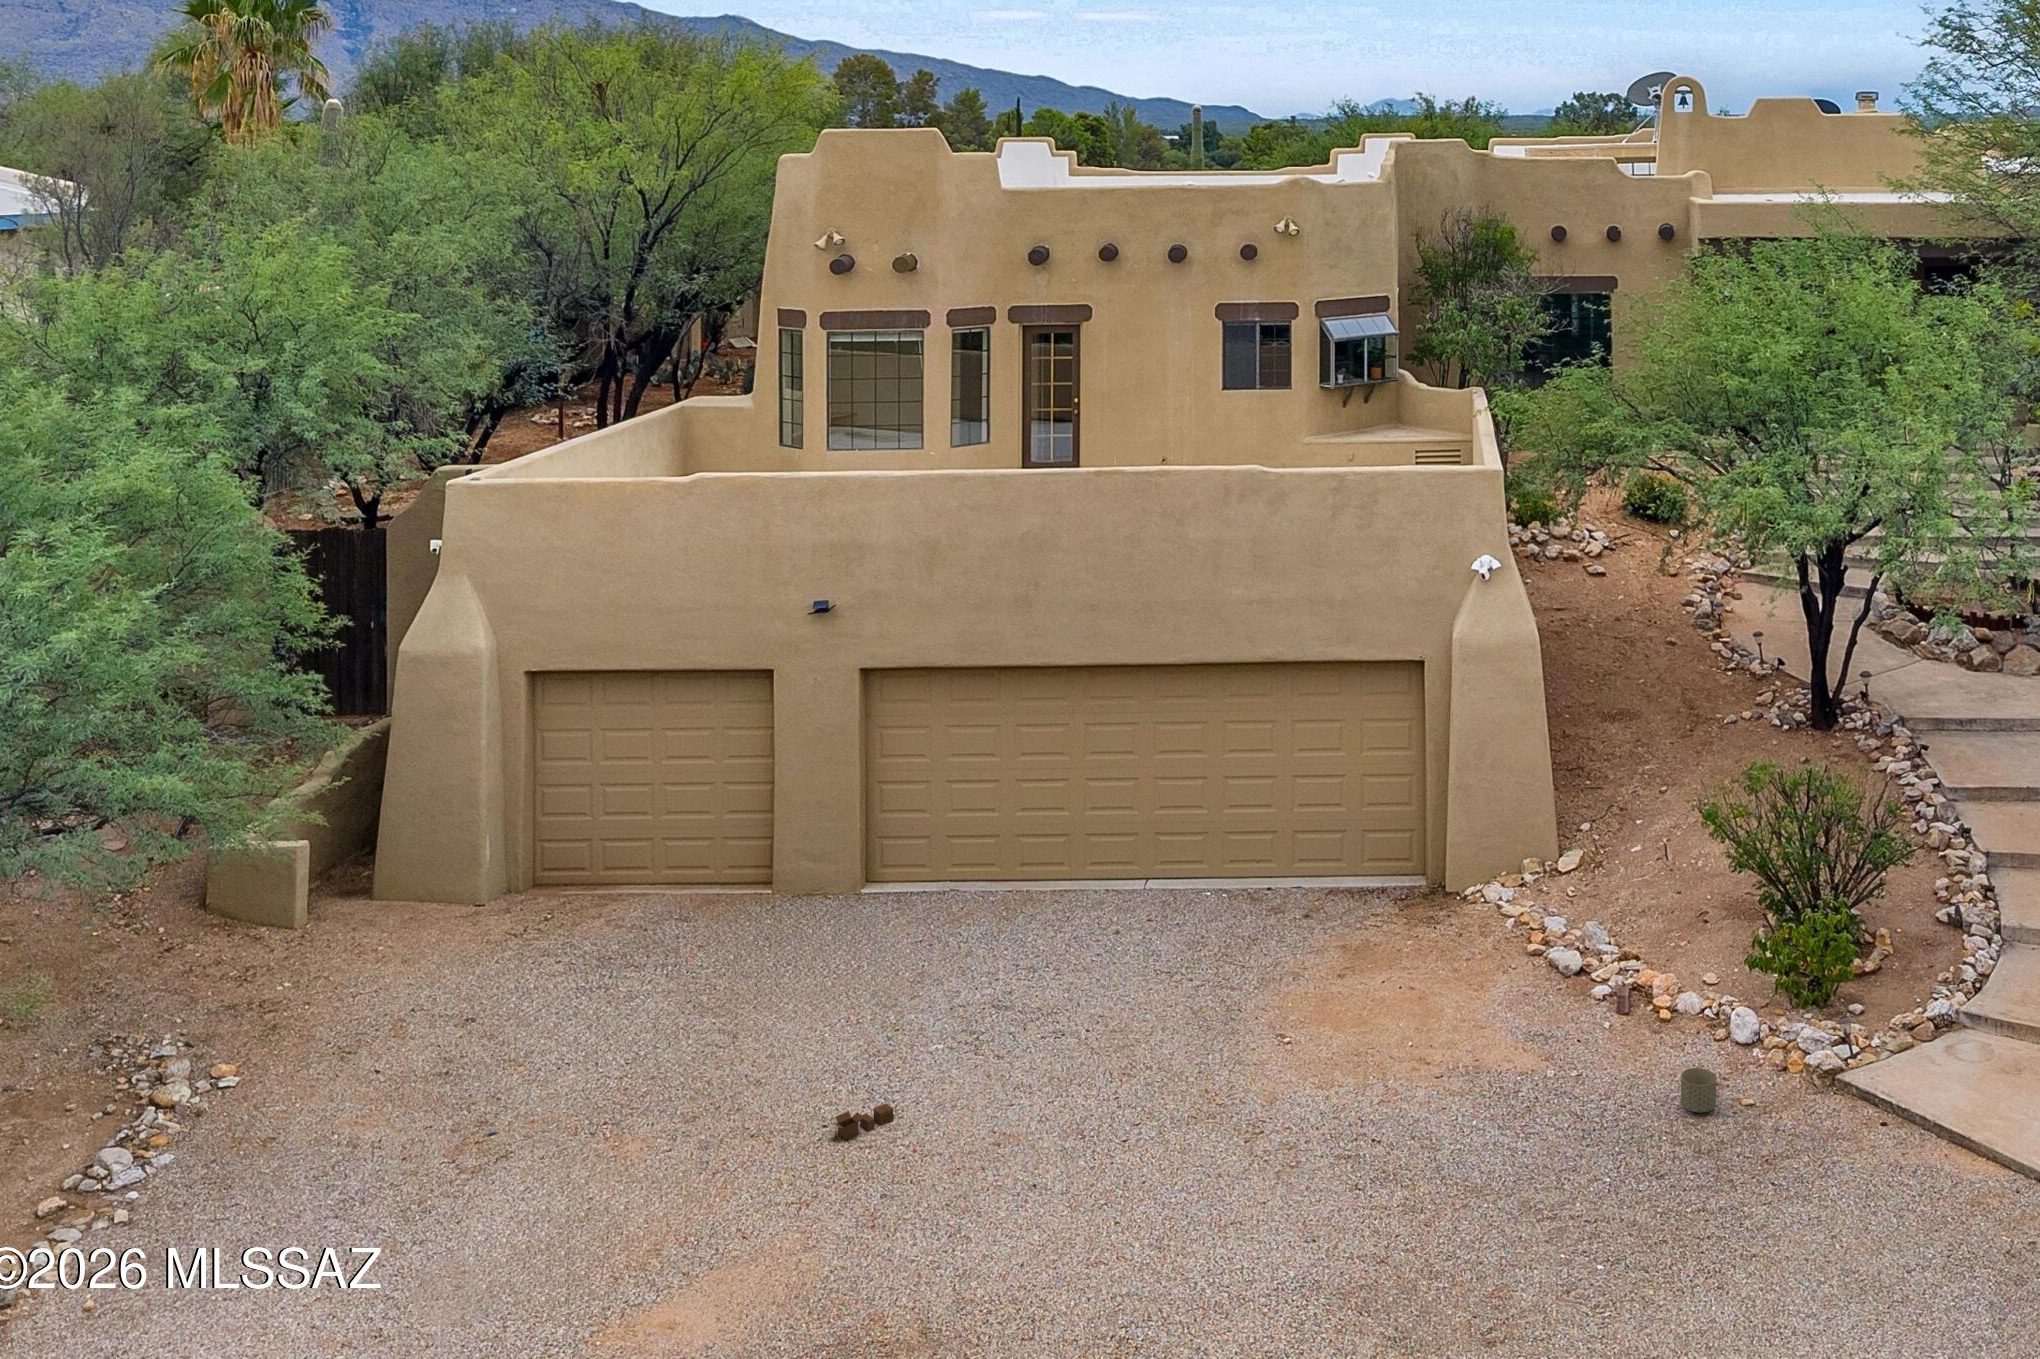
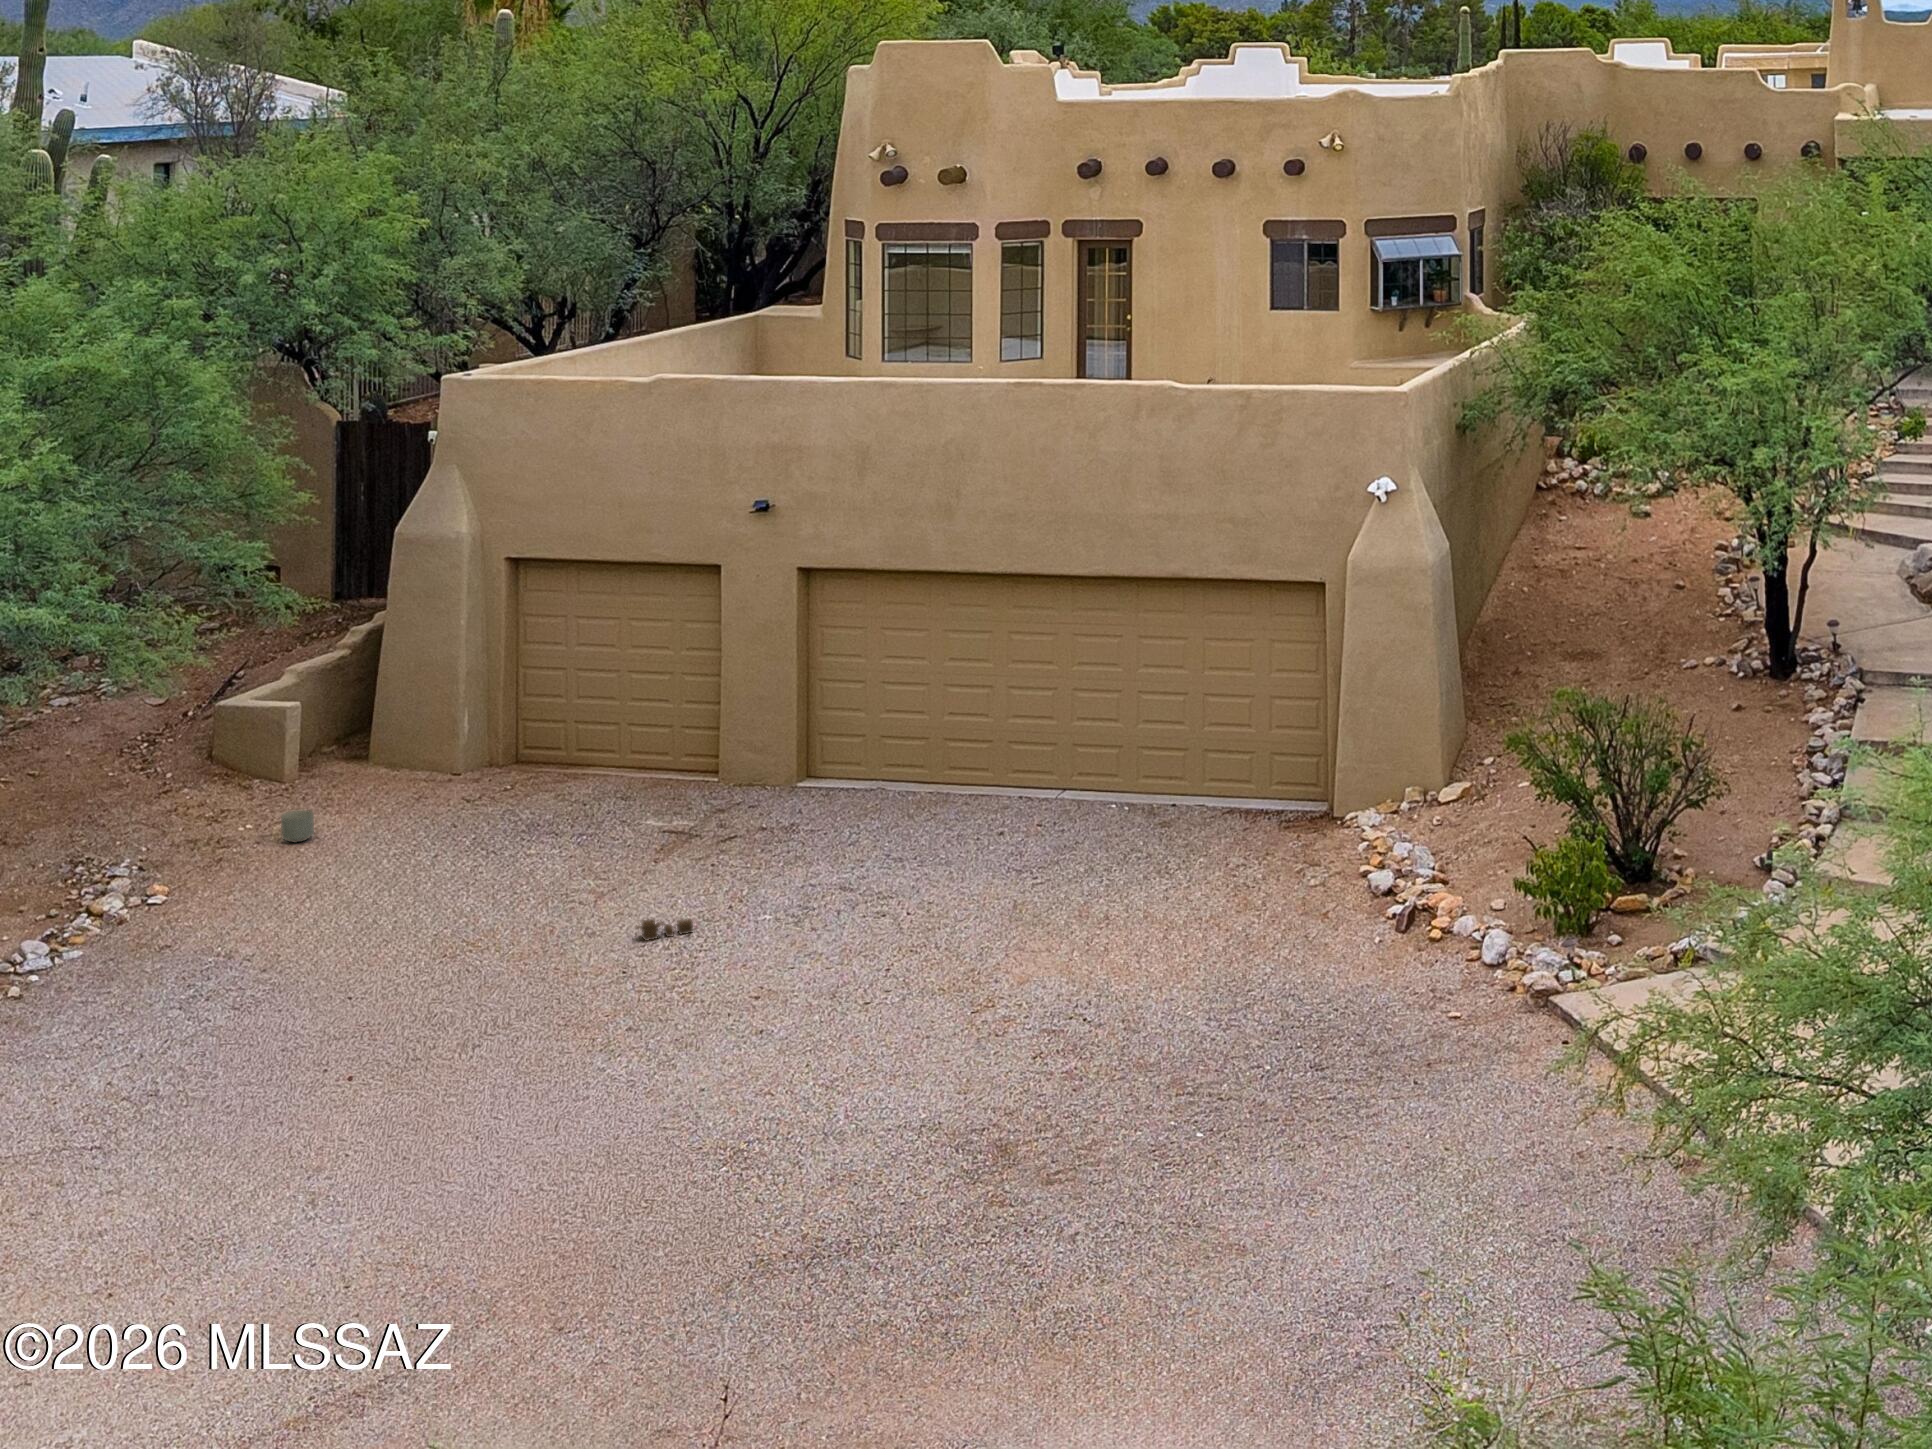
planter: present [1681,1068,1716,1113] -> present [281,810,314,842]

